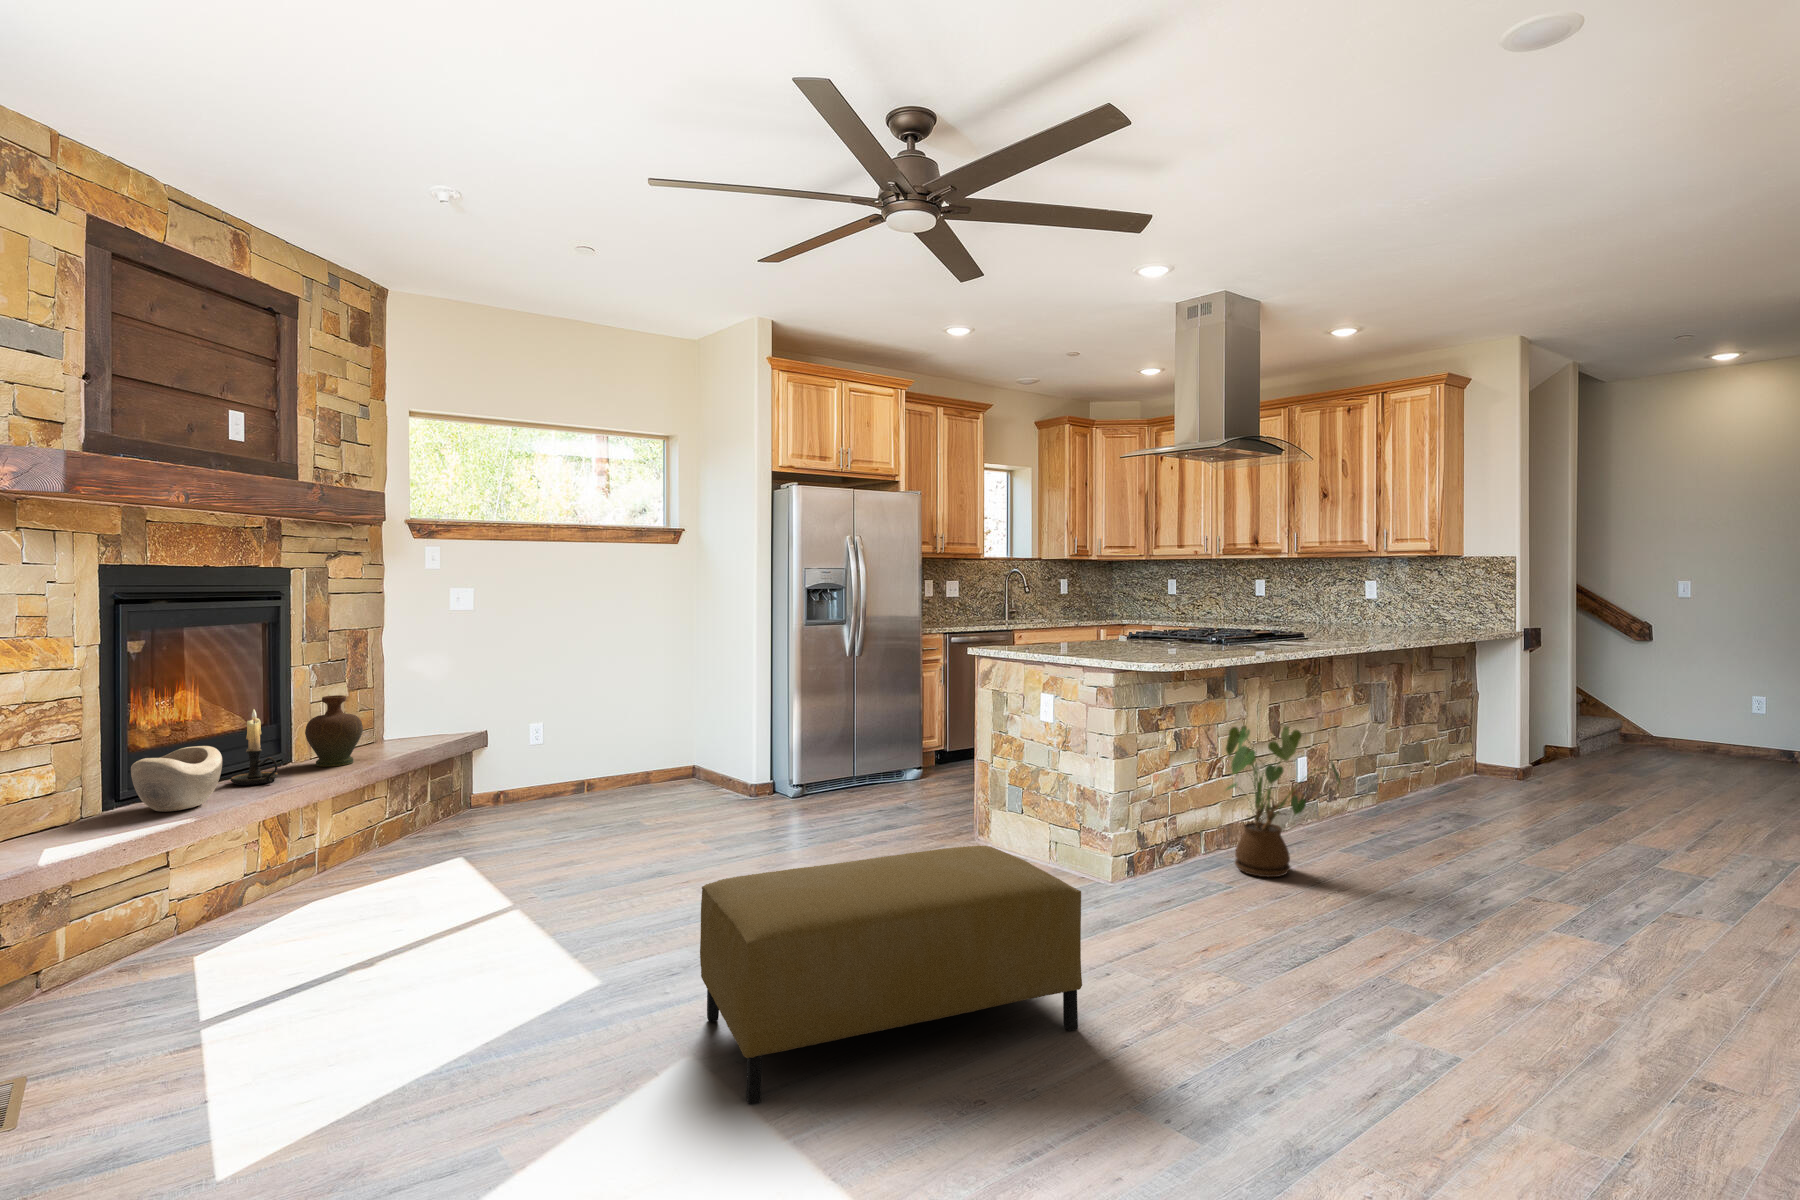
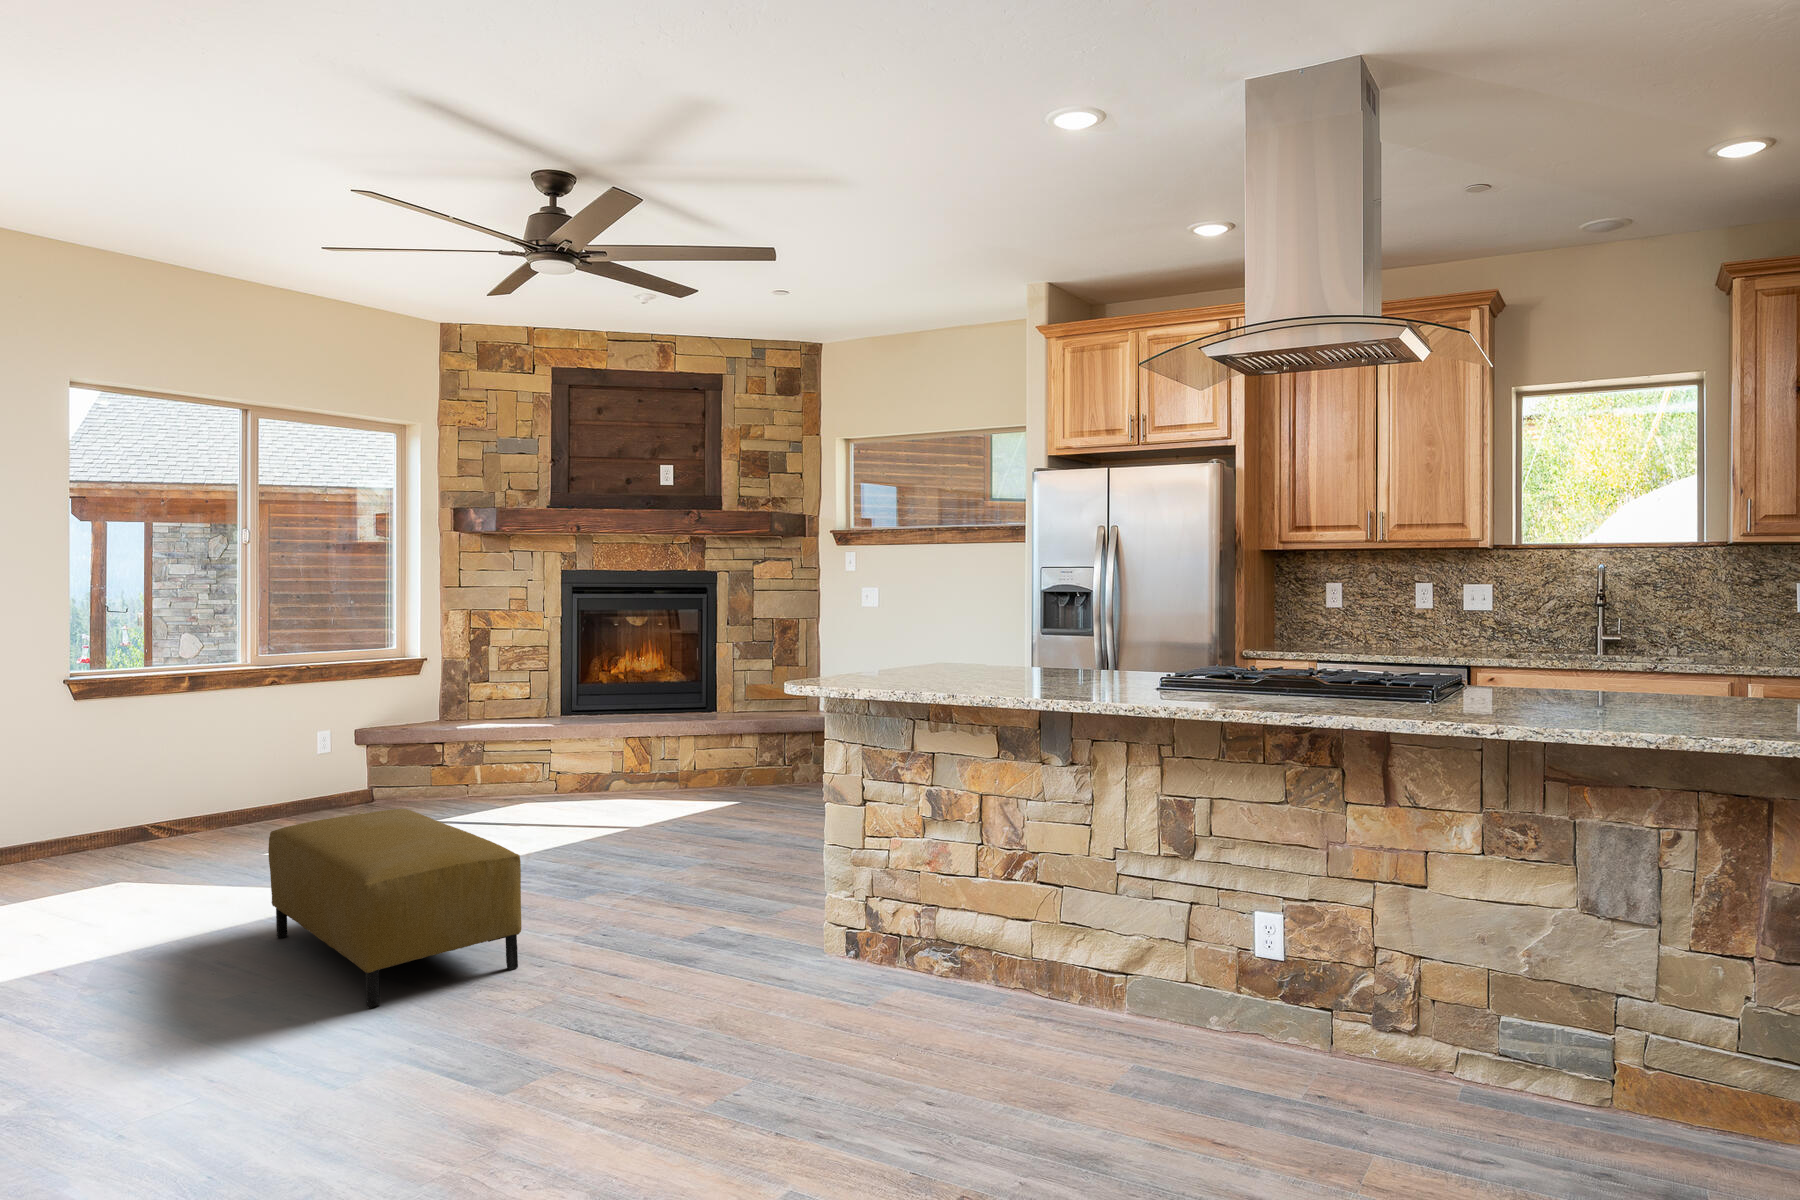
decorative vase: present [305,695,363,767] -> none [697,664,733,716]
candle holder: present [231,709,278,785] -> none [637,666,663,718]
house plant: present [1226,726,1341,877] -> none [851,844,1049,1095]
decorative bowl: present [131,746,222,812] -> none [554,685,602,722]

